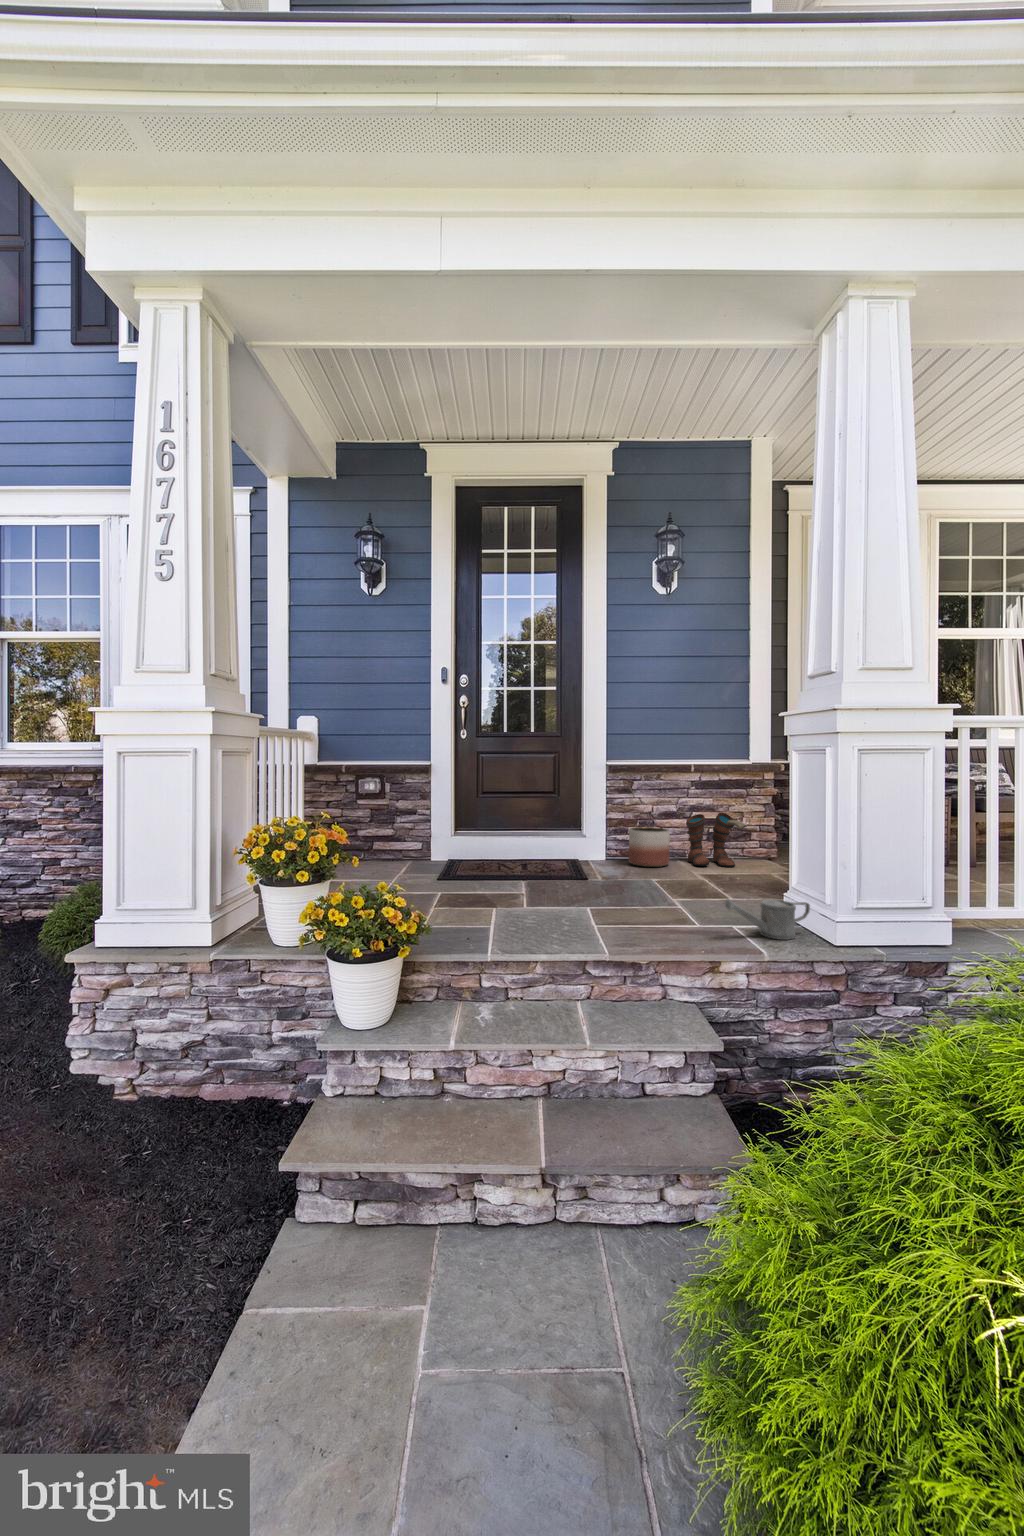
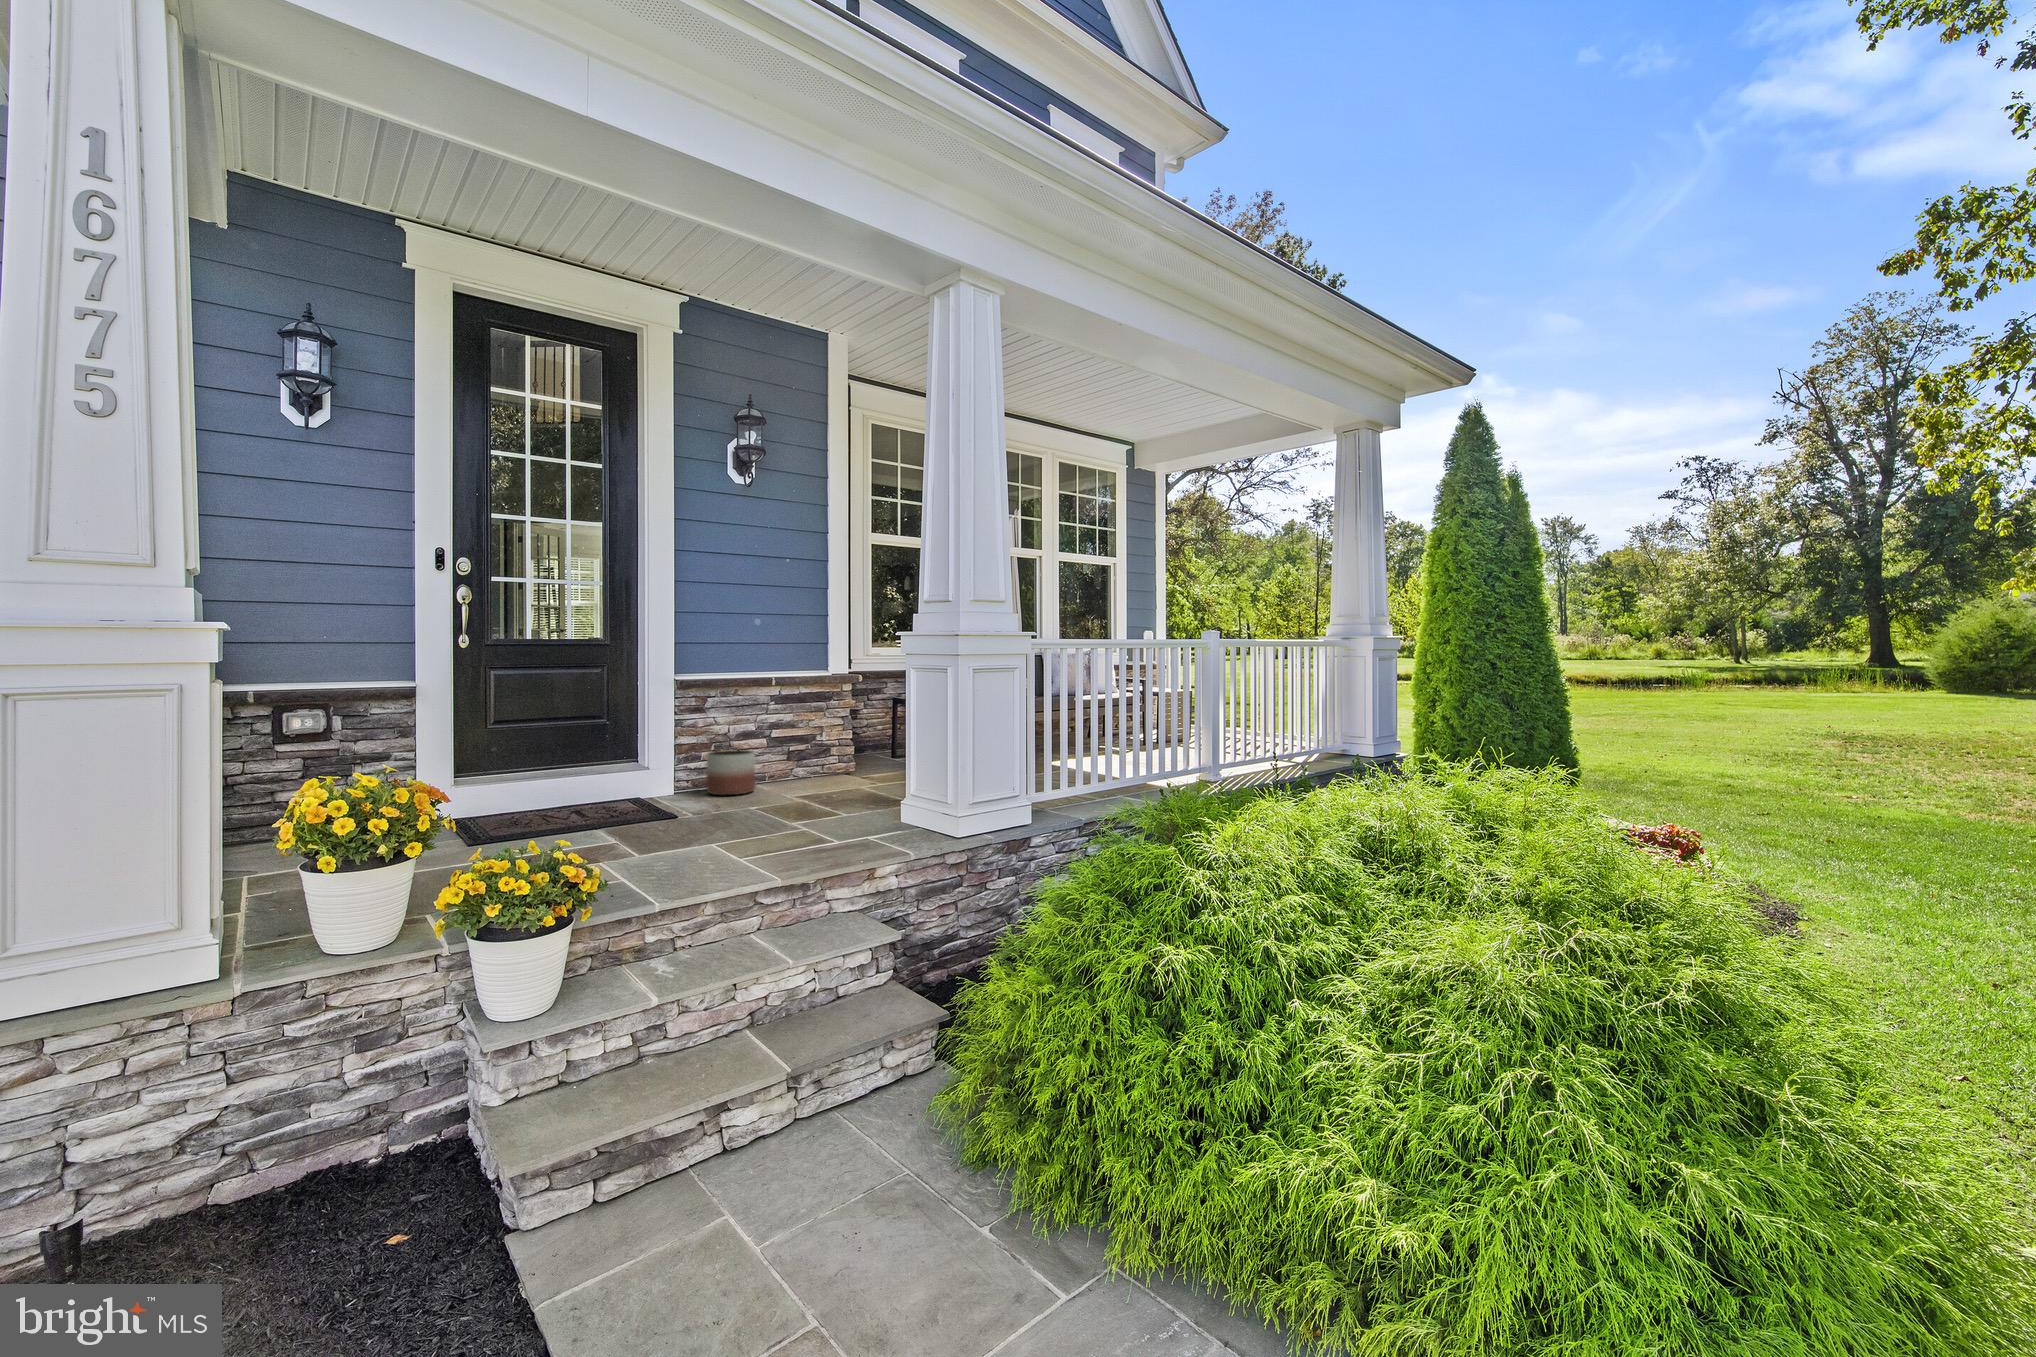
boots: present [686,813,747,867] -> none [768,728,833,787]
watering can: present [725,899,810,940] -> none [867,805,932,841]

